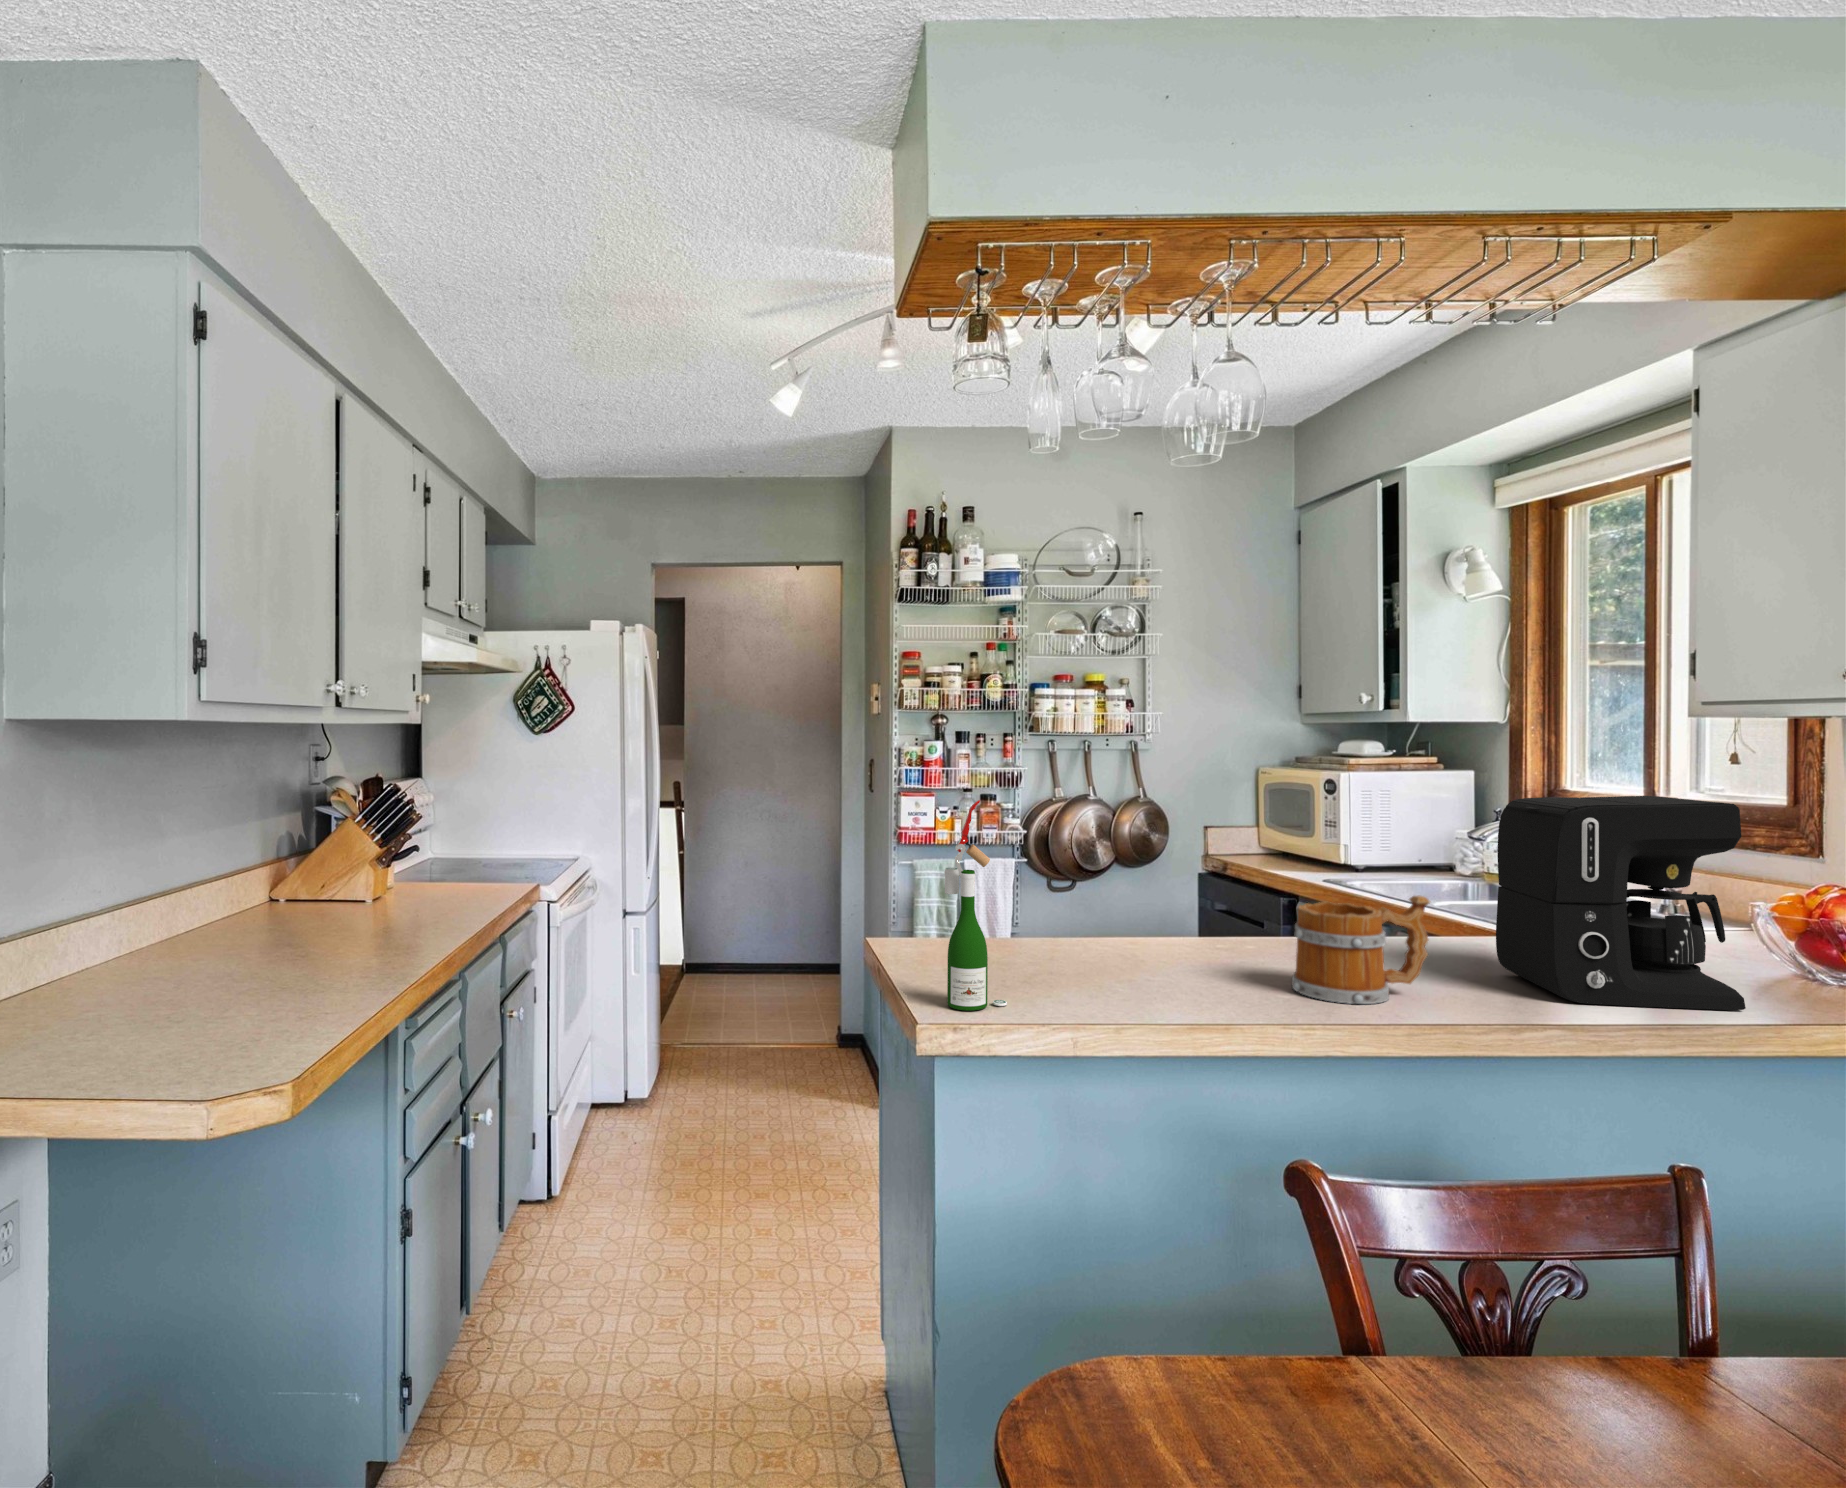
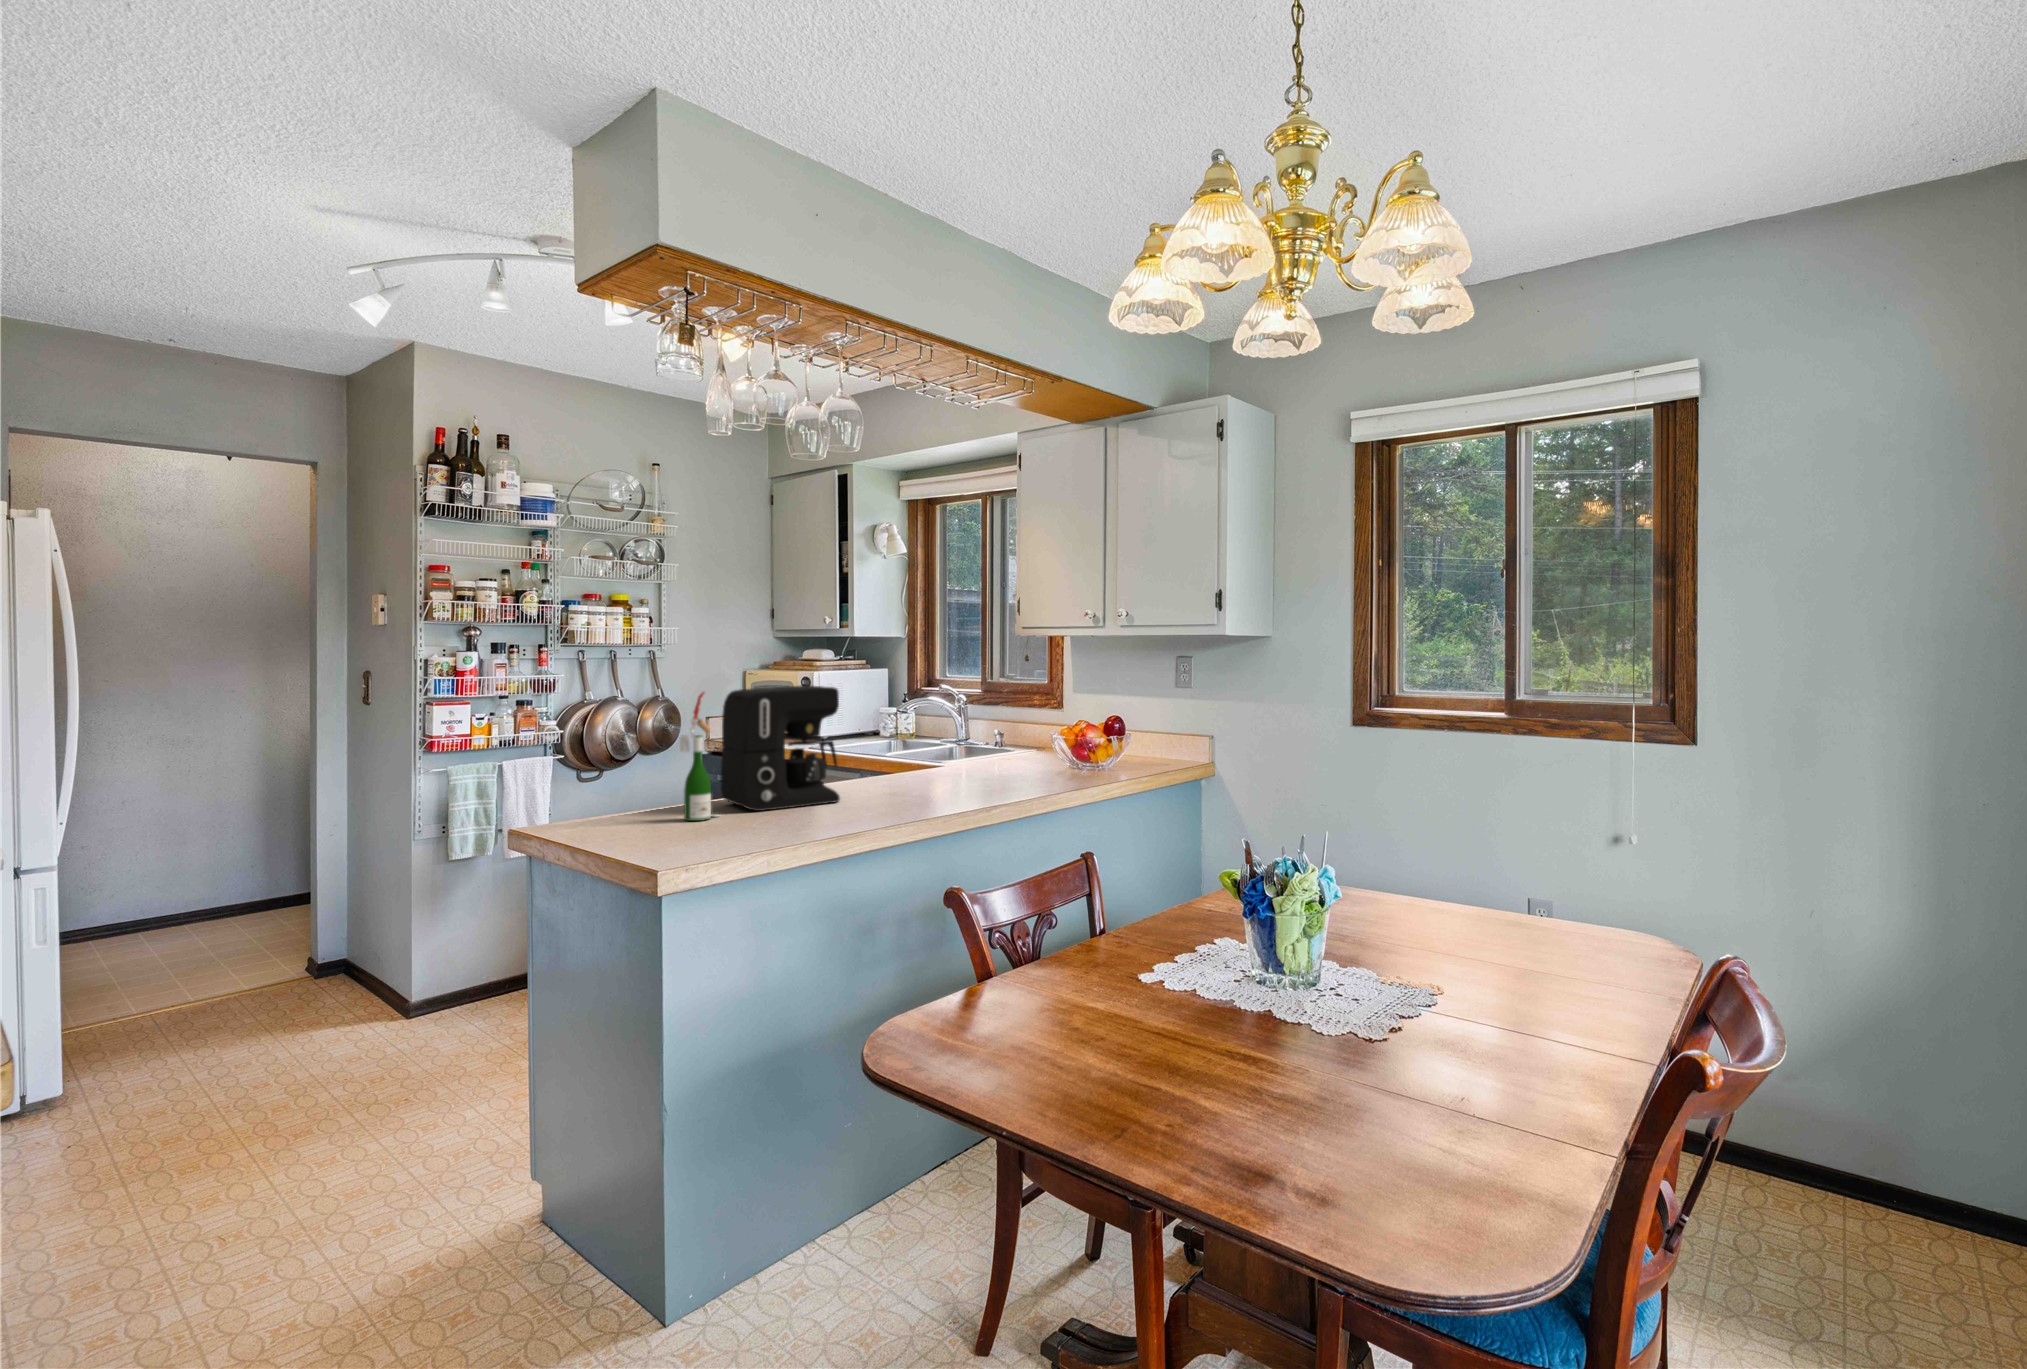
coffee maker: present [1496,796,1746,1010] -> present [721,685,840,811]
mug: present [1292,896,1430,1004] -> none [857,733,923,792]

